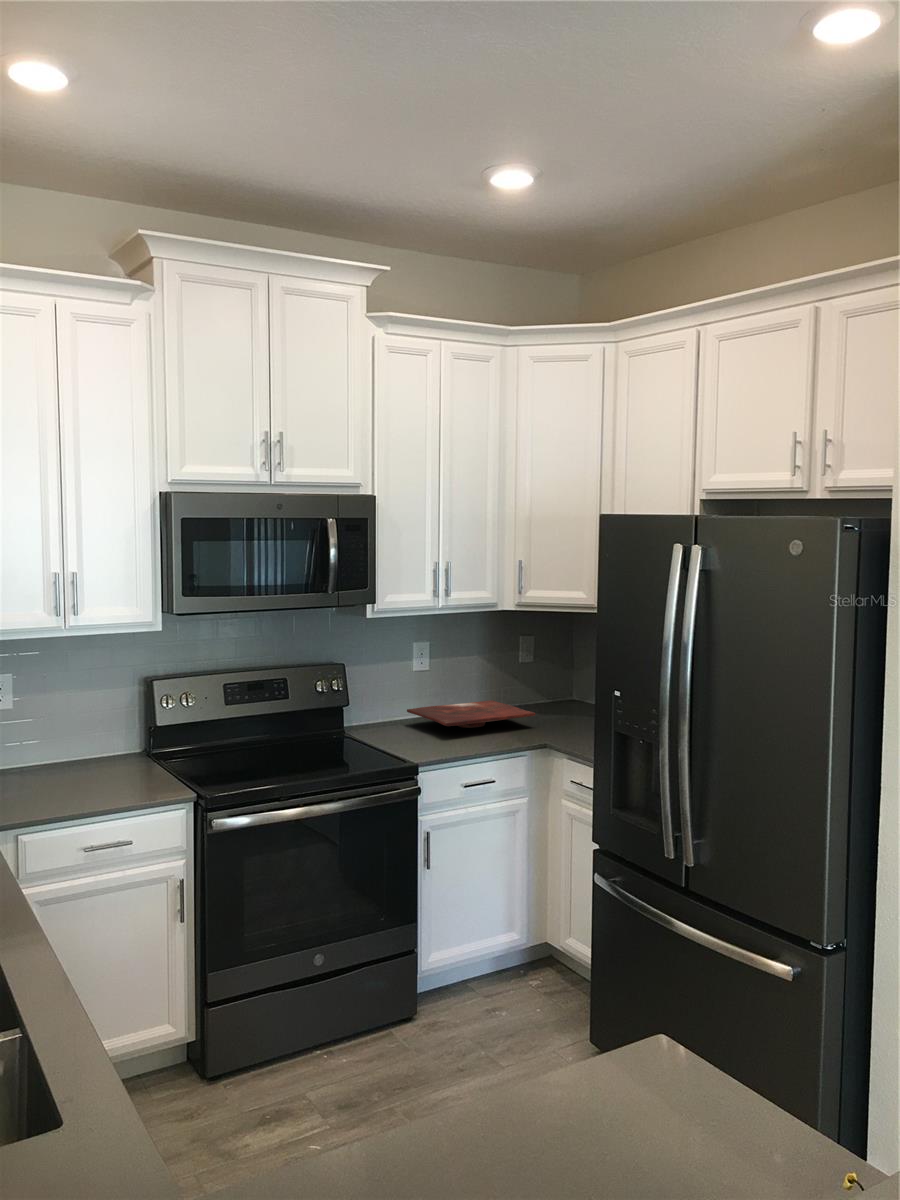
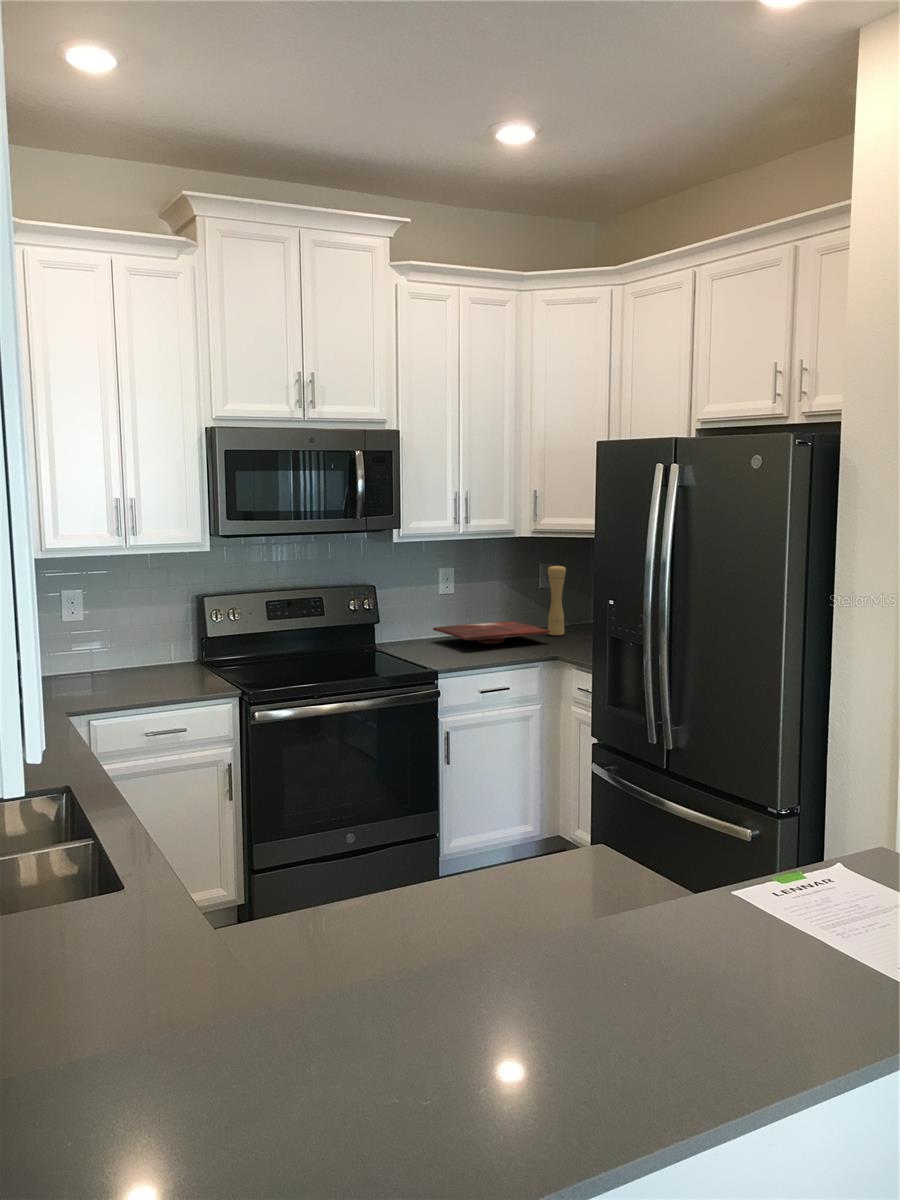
pepper mill: none [531,640,551,716] -> present [548,565,566,635]

